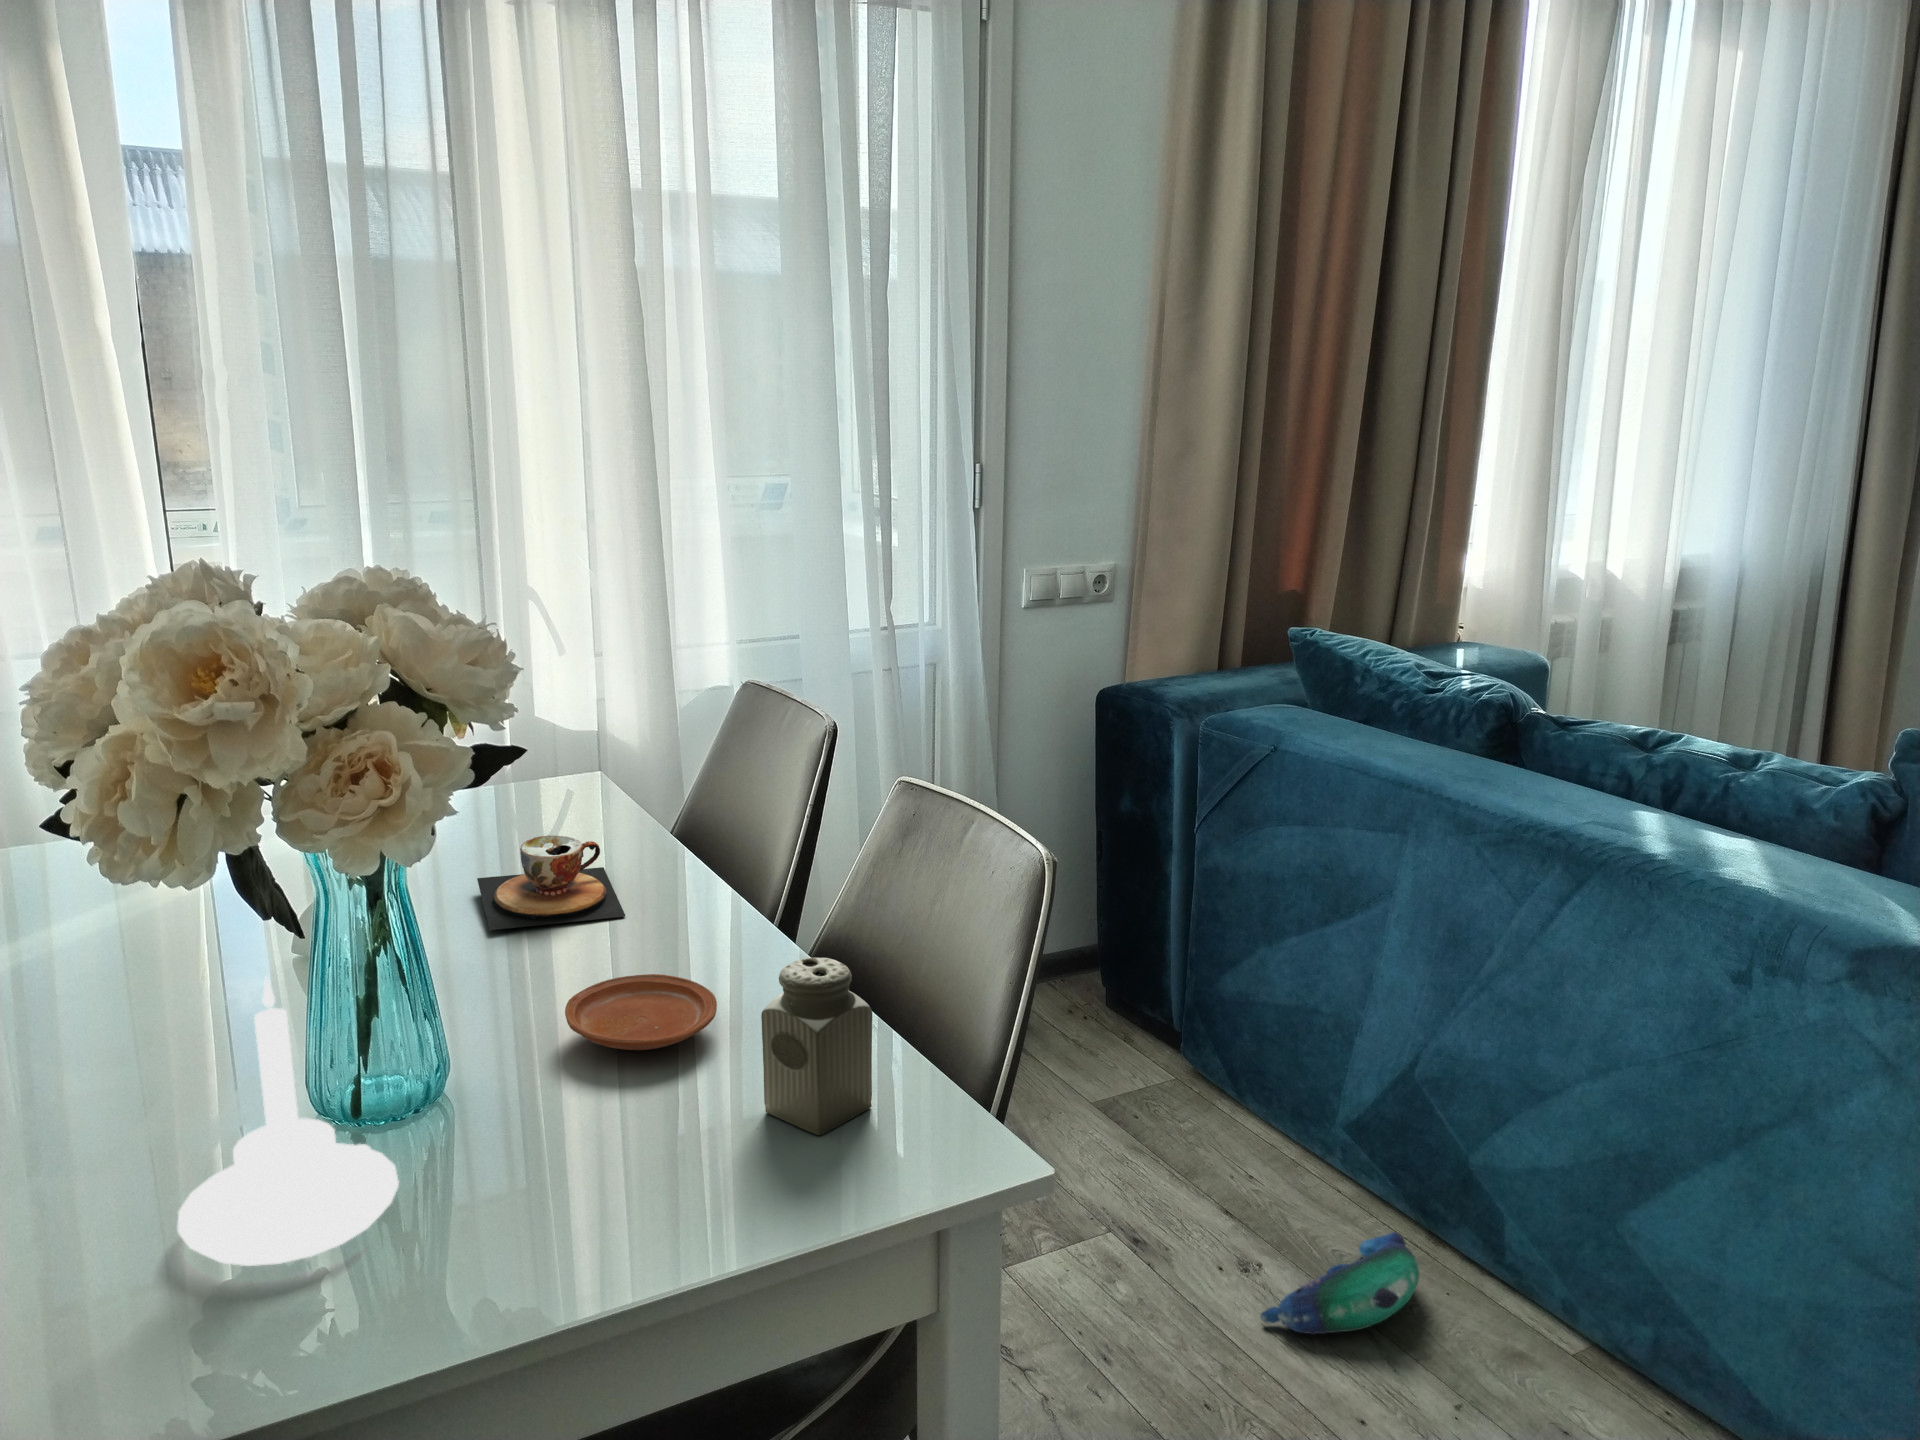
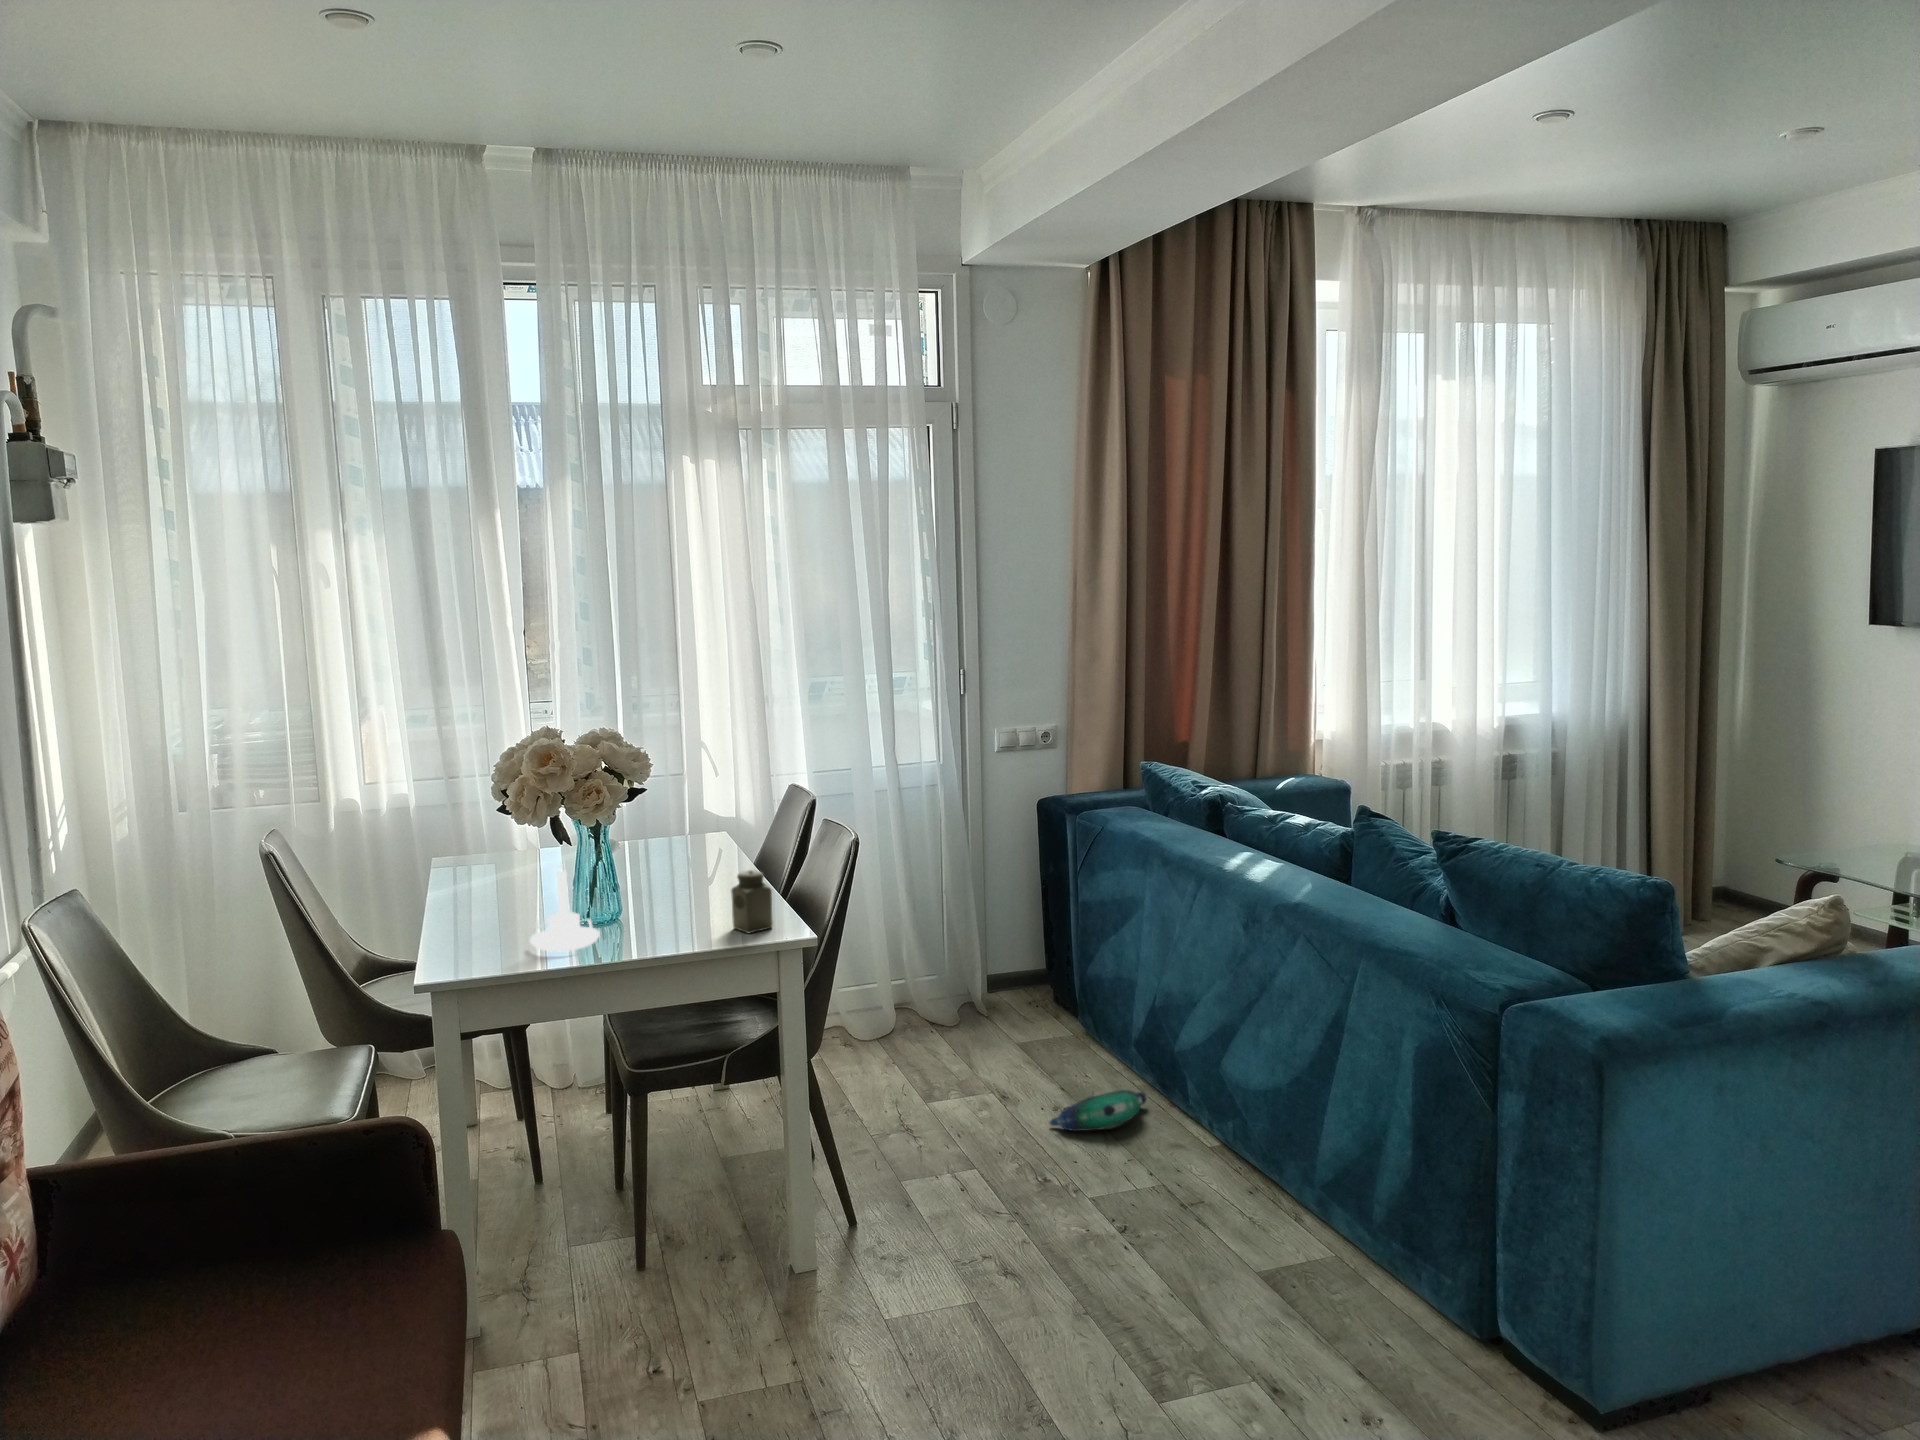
teacup: present [477,836,625,930] -> none [651,845,710,881]
plate: present [565,974,717,1050] -> none [669,890,728,913]

